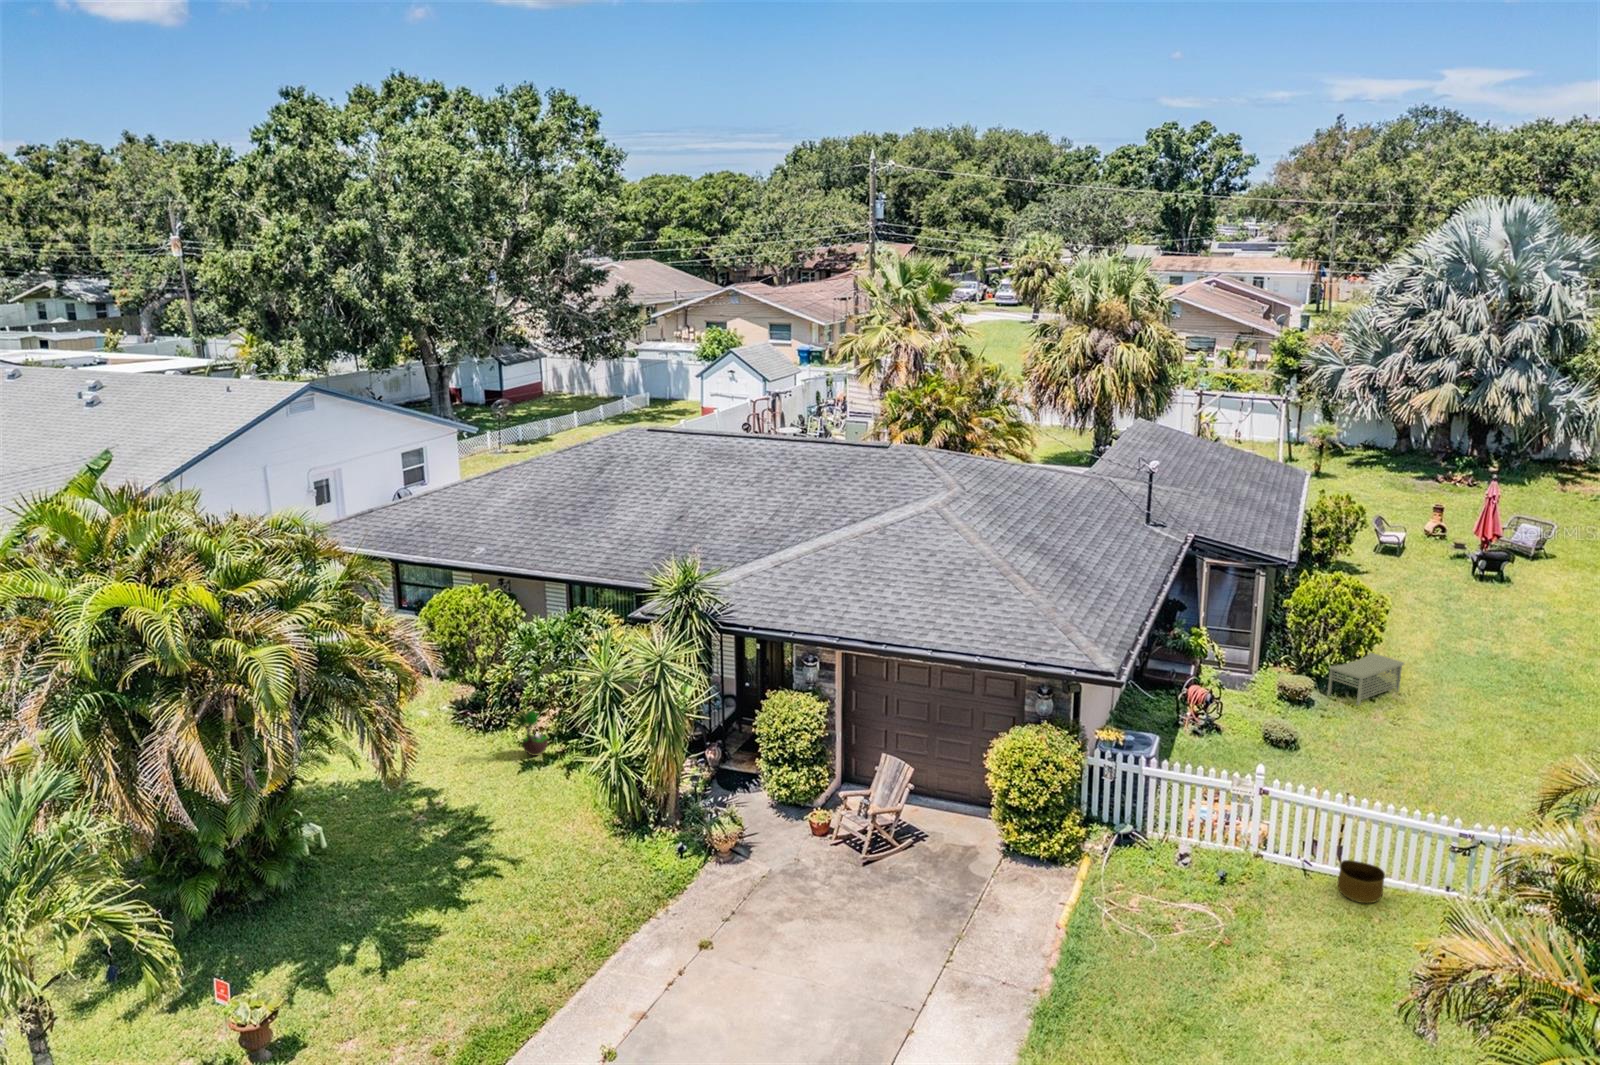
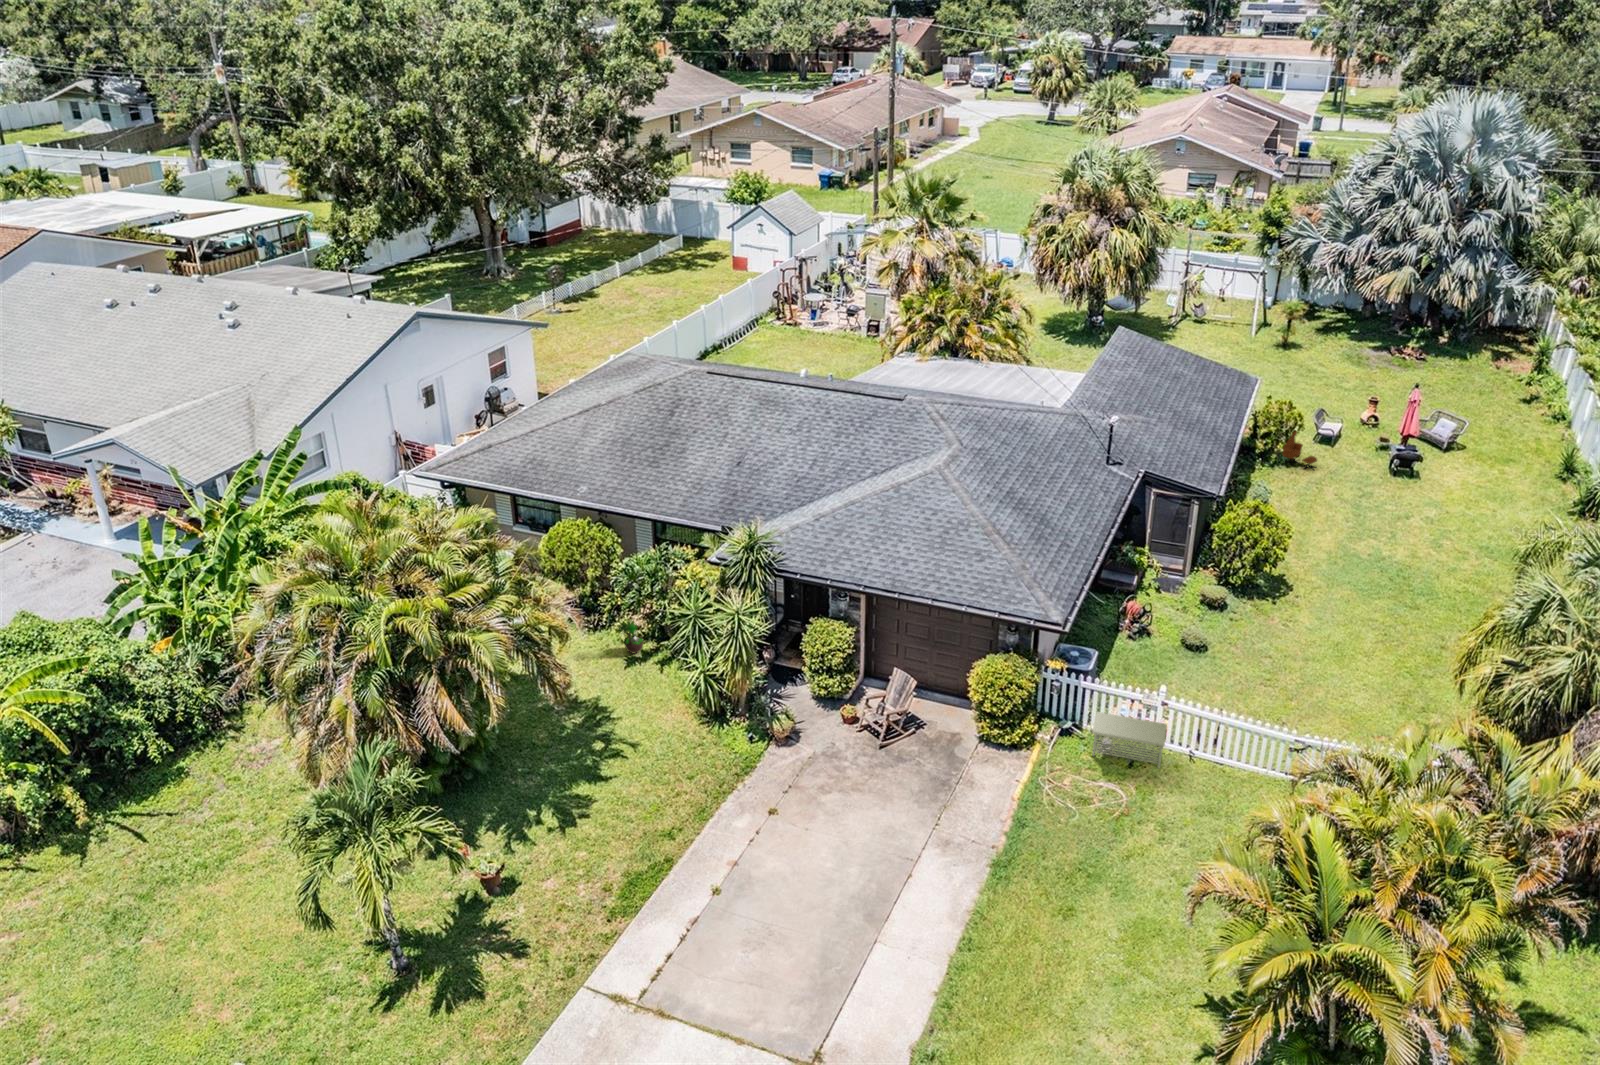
lounge chair: none [1342,532,1386,576] -> present [1283,431,1317,468]
storage bench: present [1328,653,1404,705] -> present [1092,712,1167,768]
basket: present [1338,860,1385,903] -> none [1209,751,1241,782]

